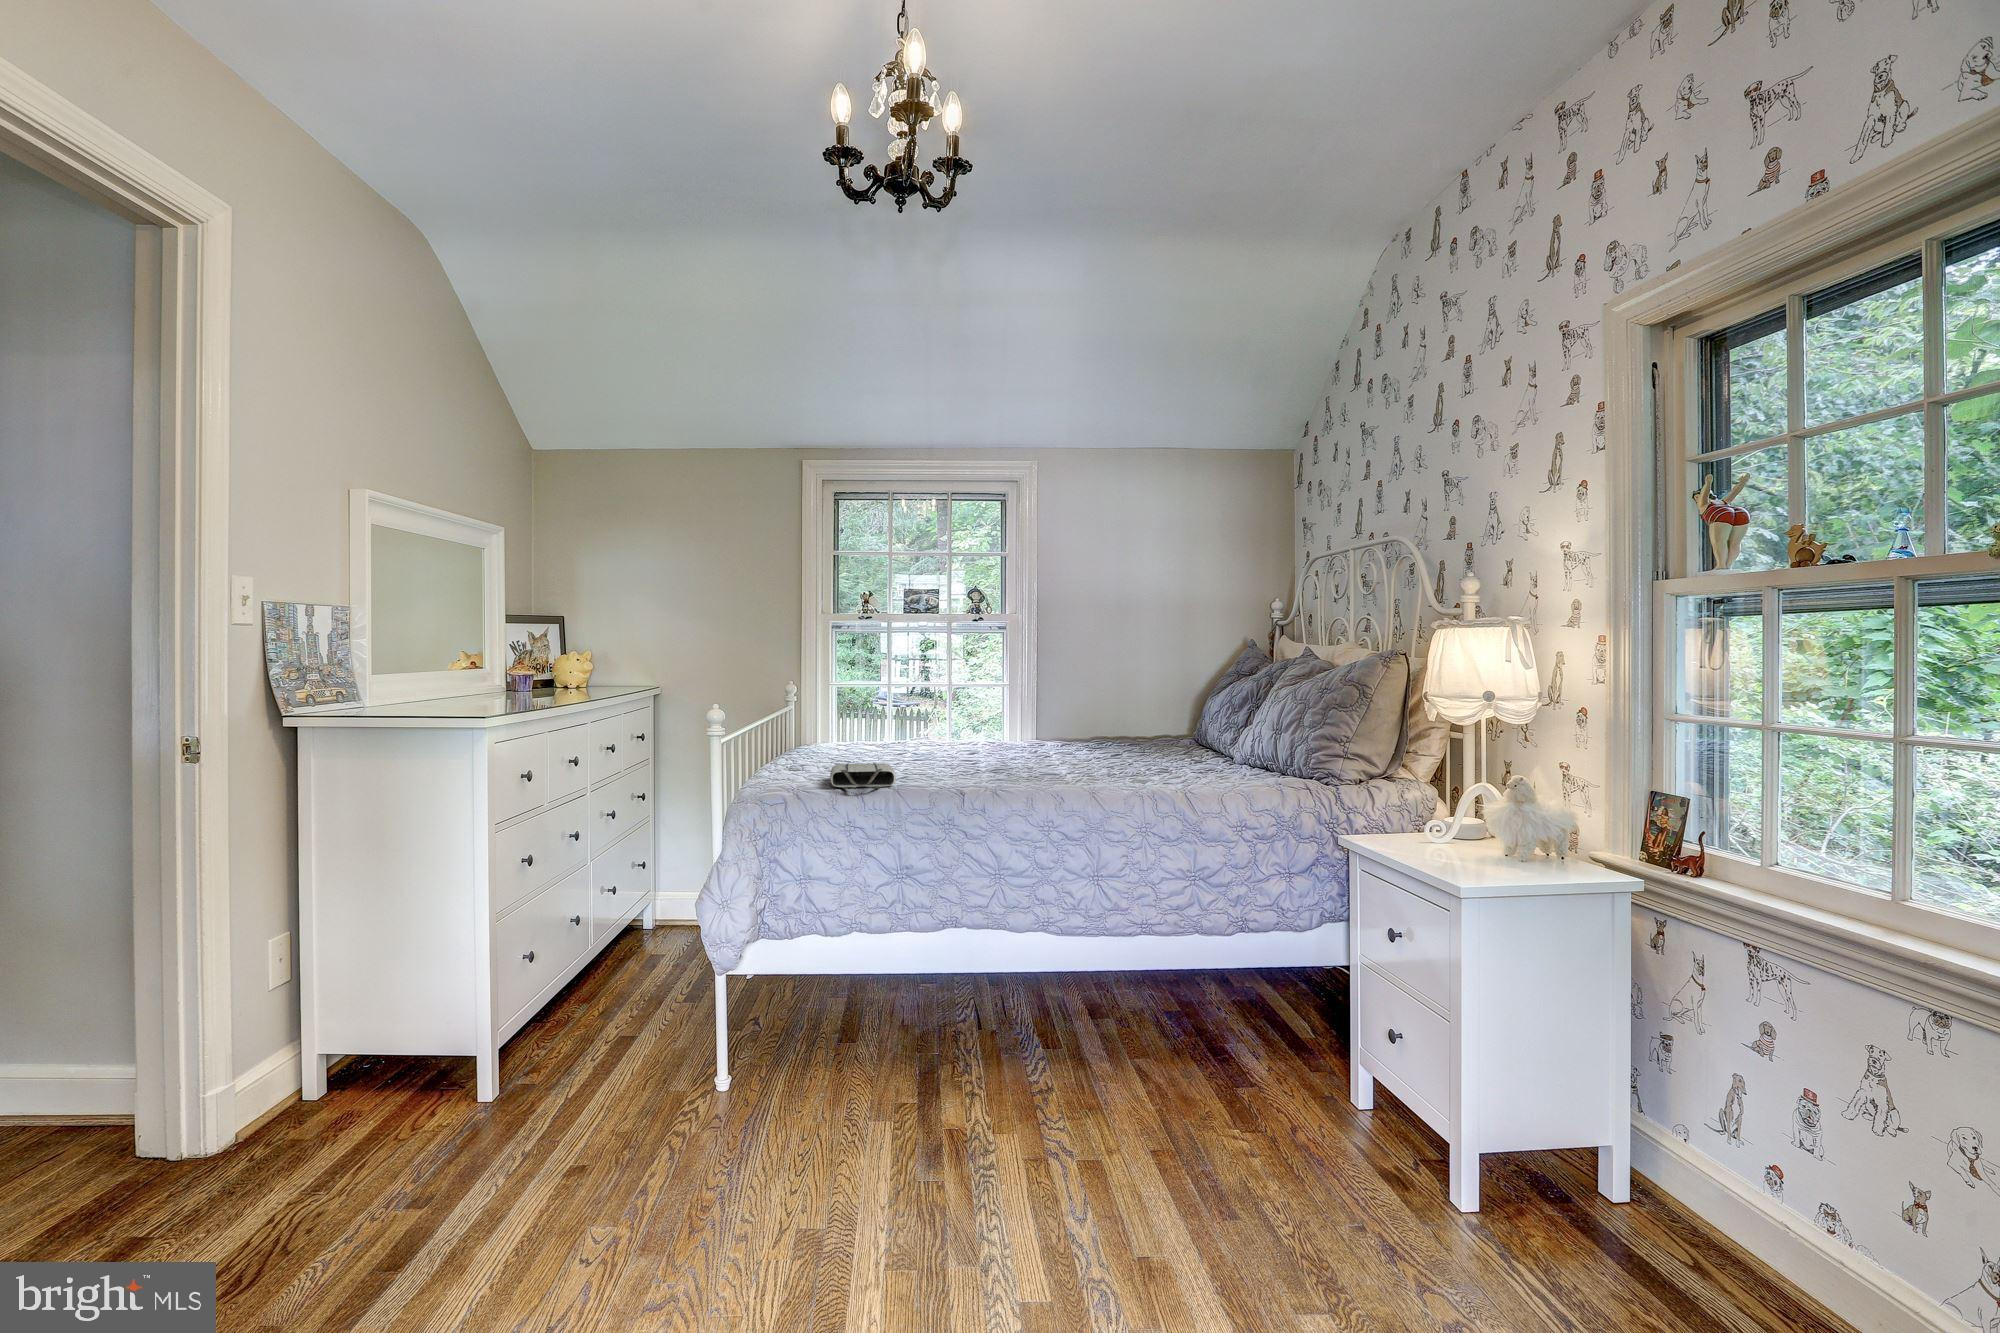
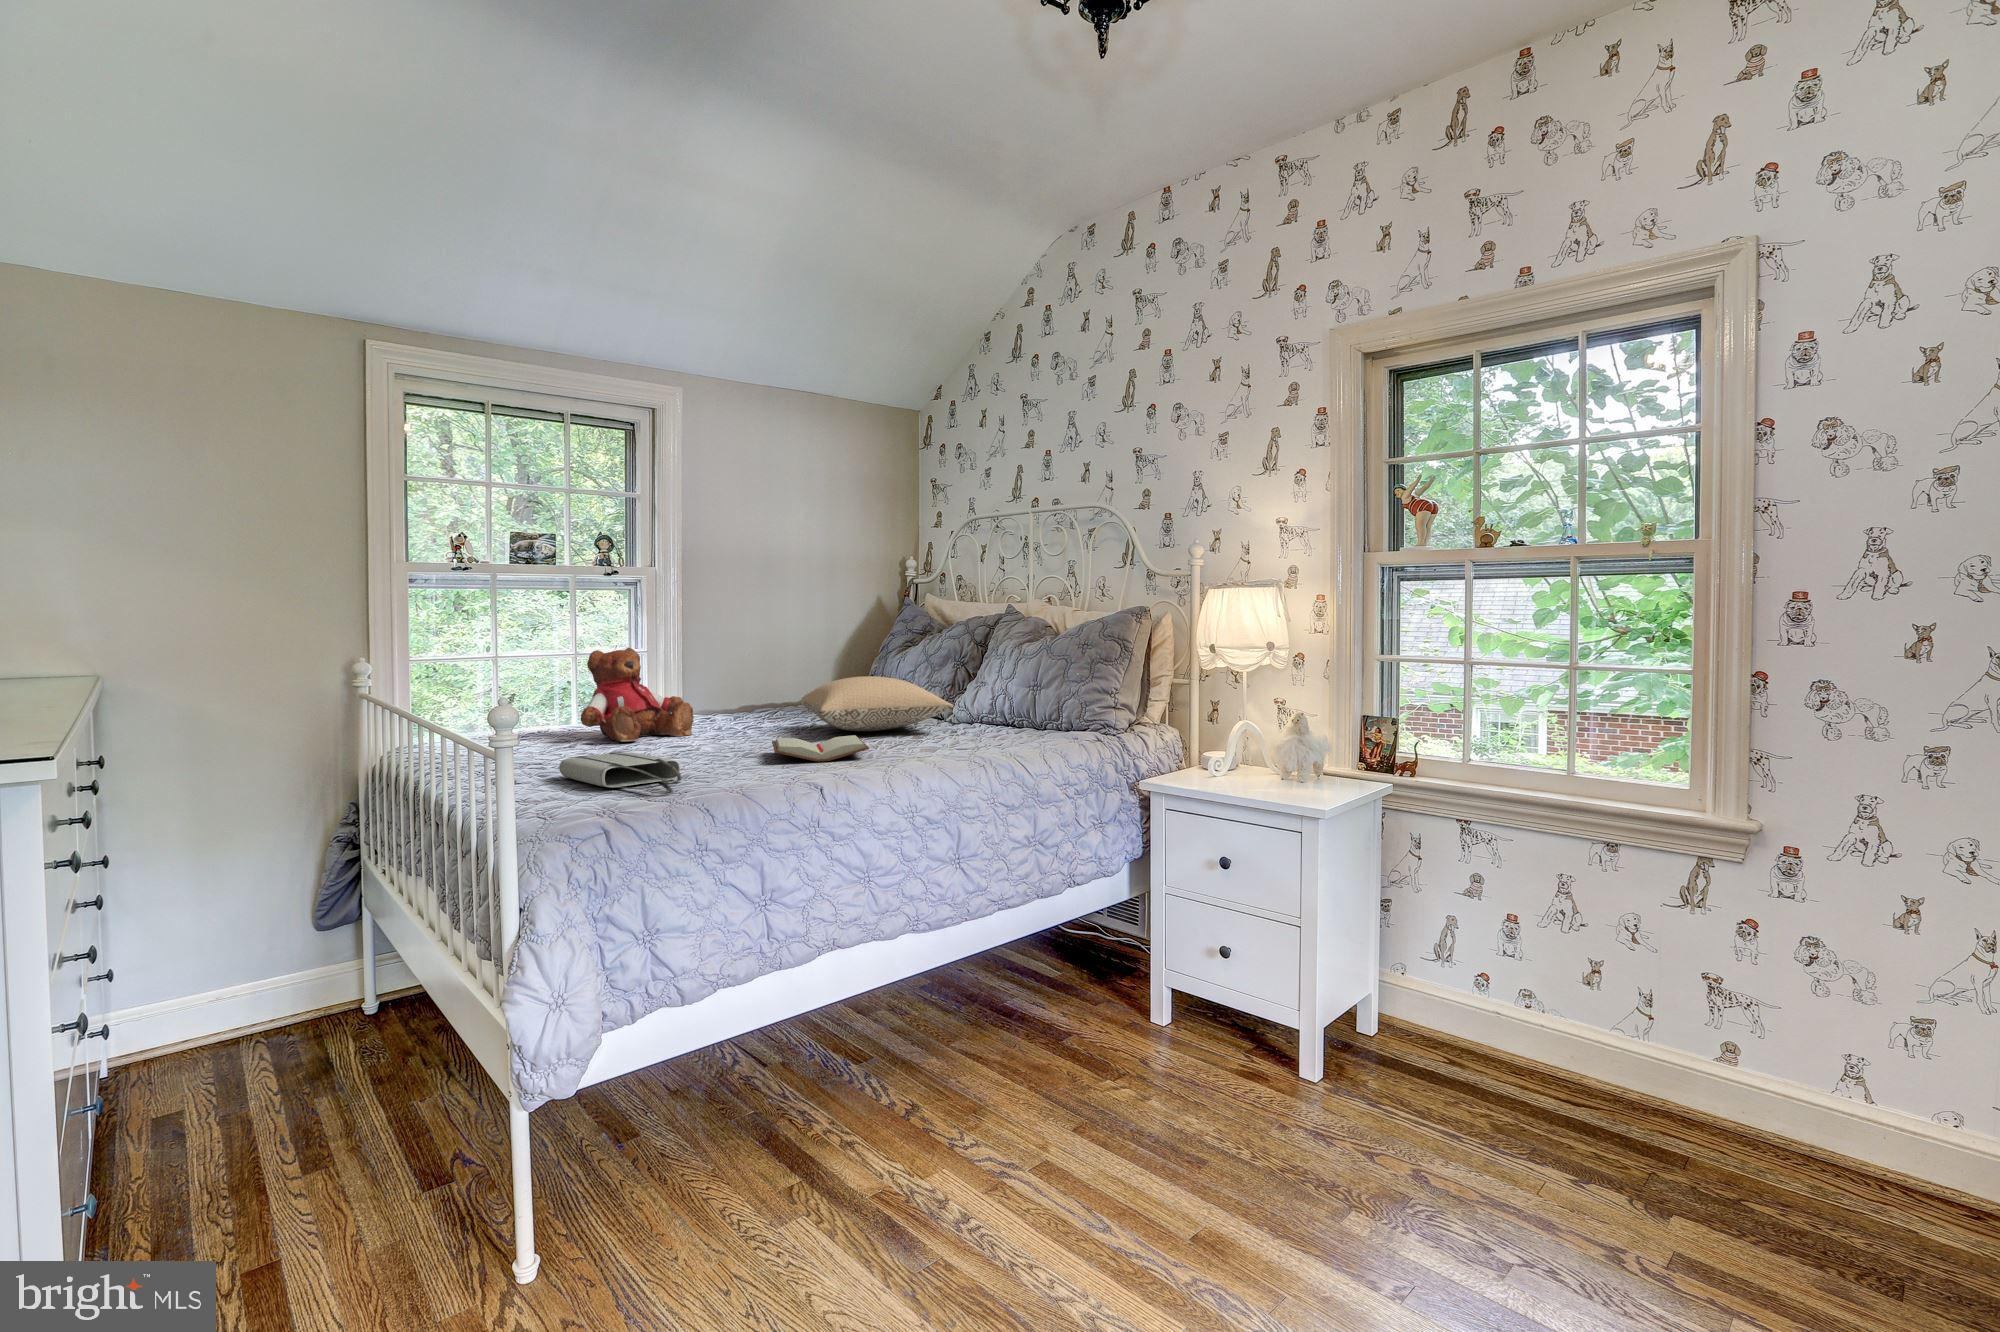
teddy bear: none [917,682,1007,758] -> present [581,648,694,742]
pillow: none [1067,715,1207,765] -> present [801,676,953,731]
paperback book: none [982,762,1081,785] -> present [772,735,869,761]

